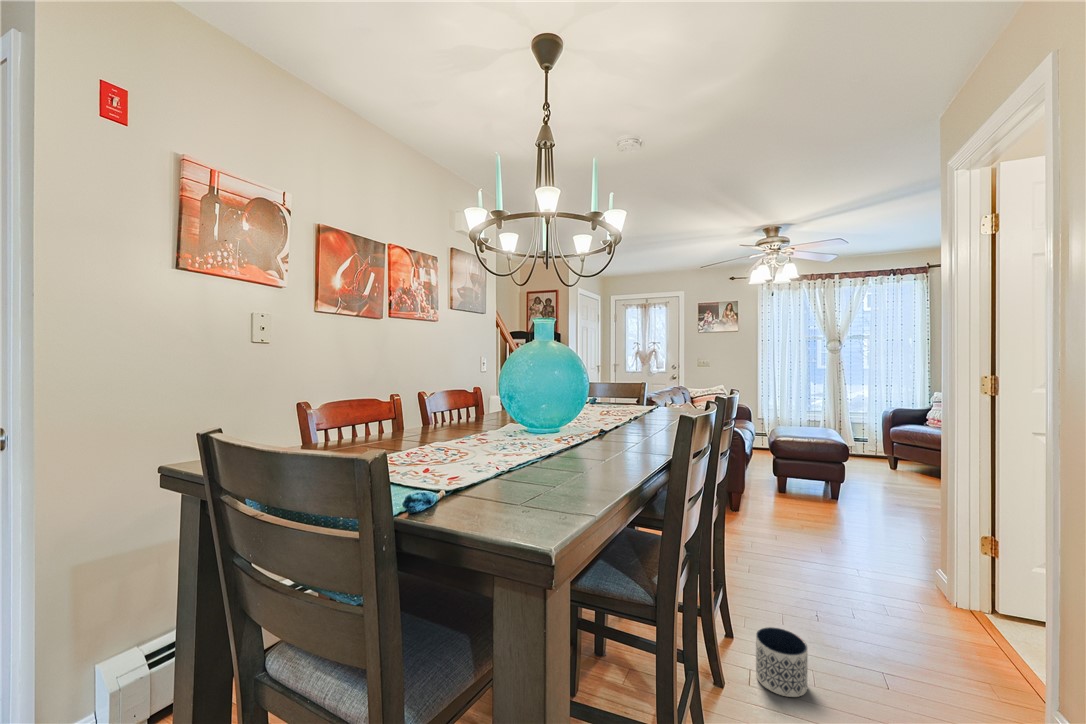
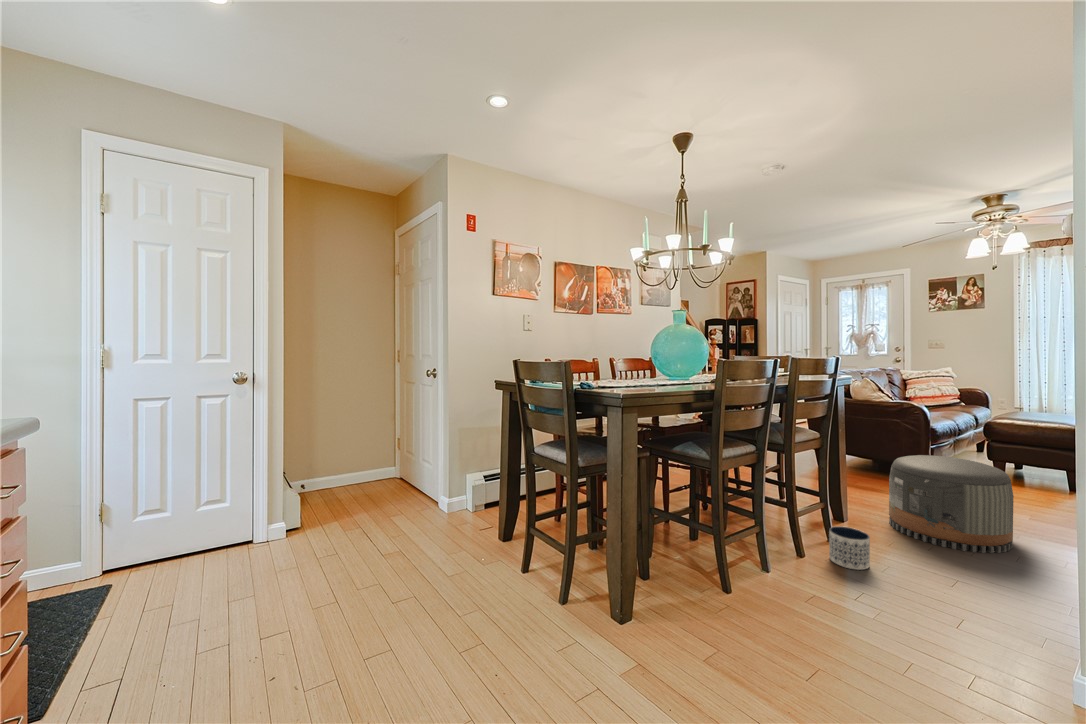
pouf: none [759,497,878,615] -> present [889,455,1014,553]

